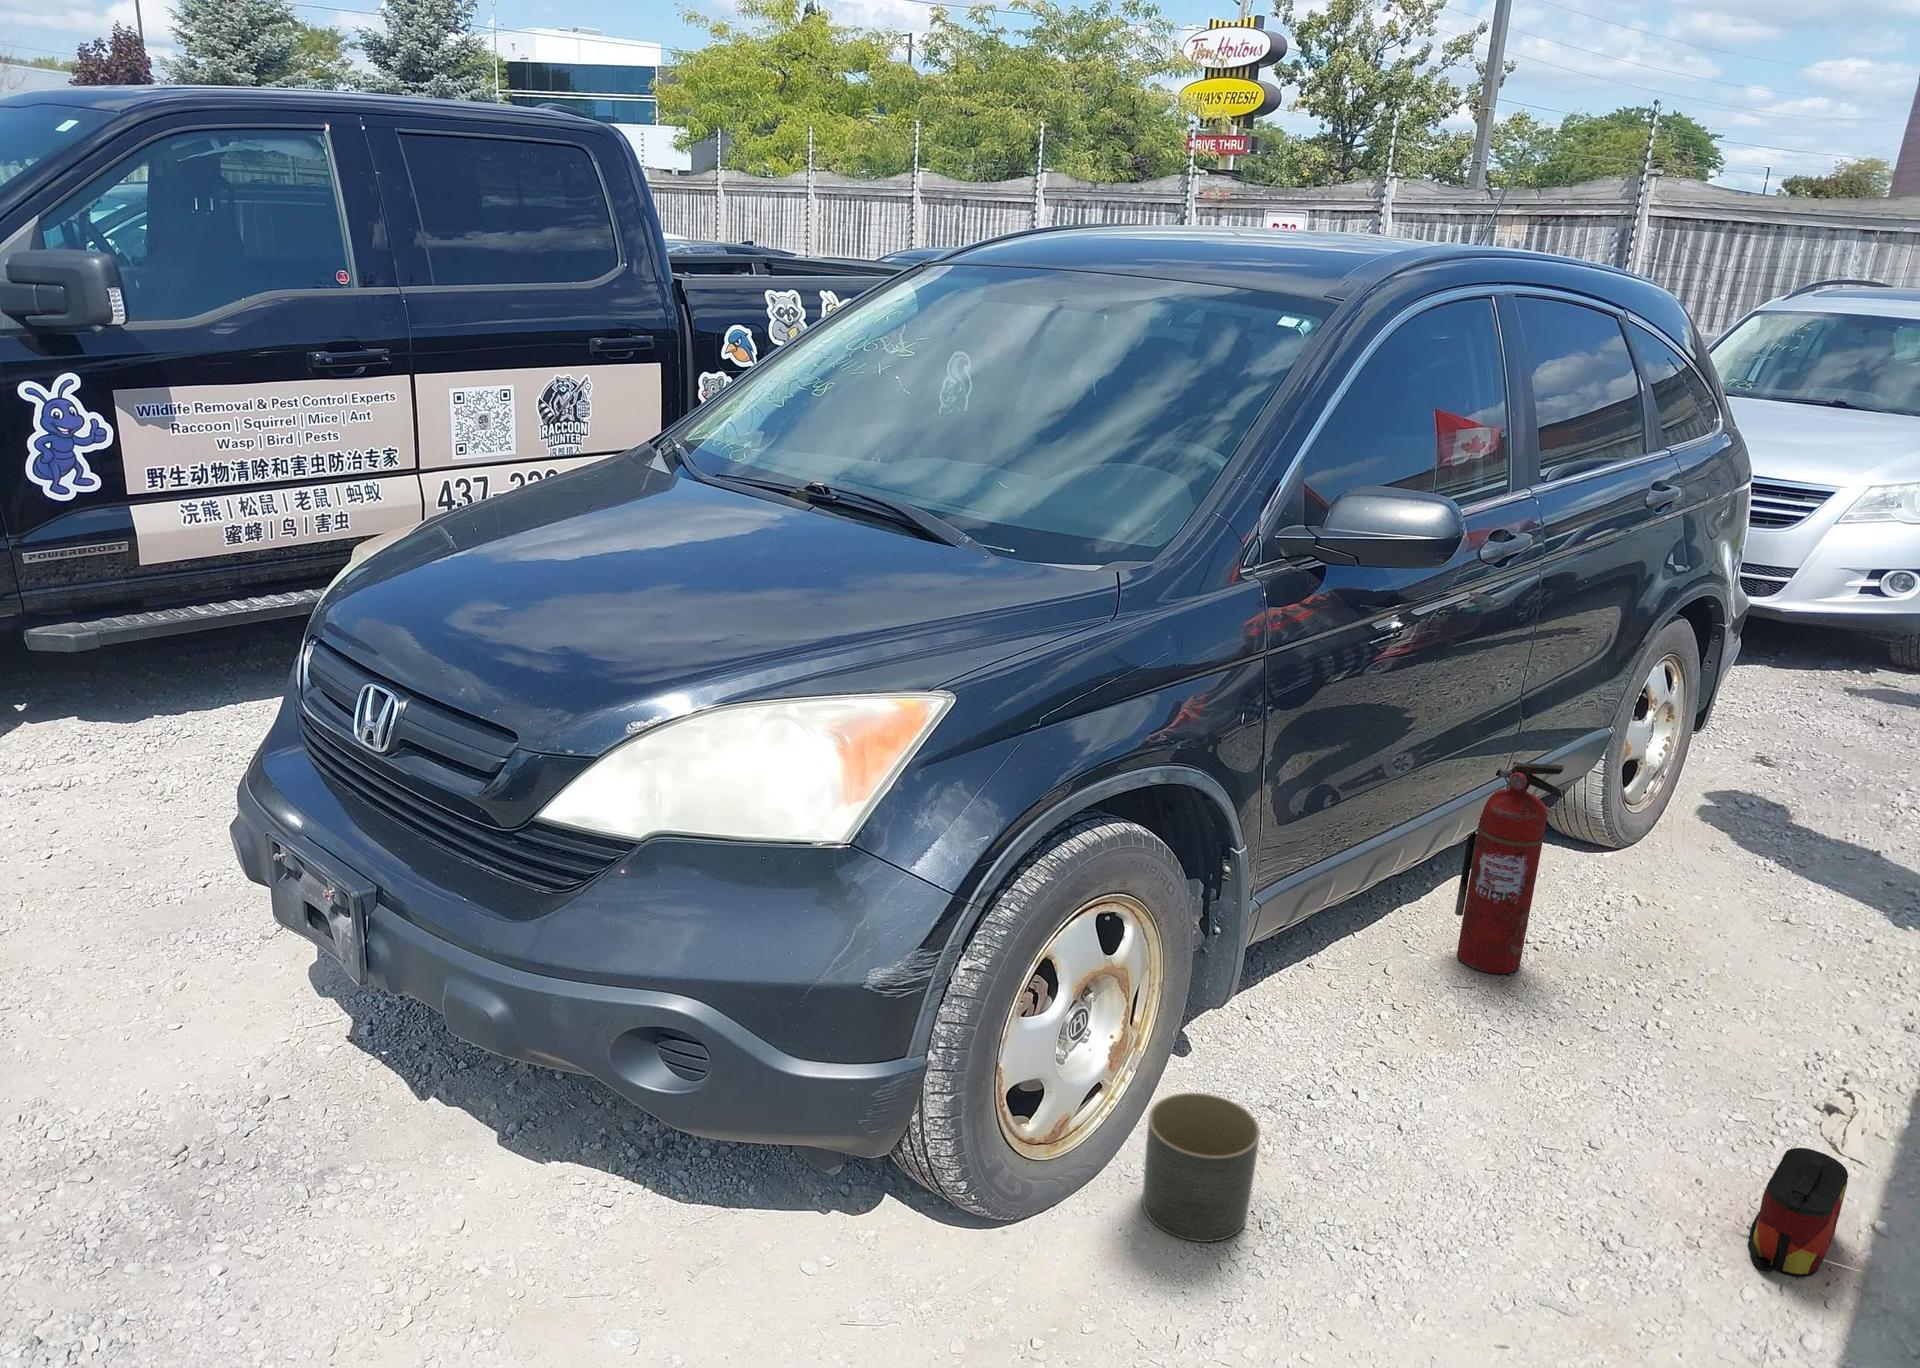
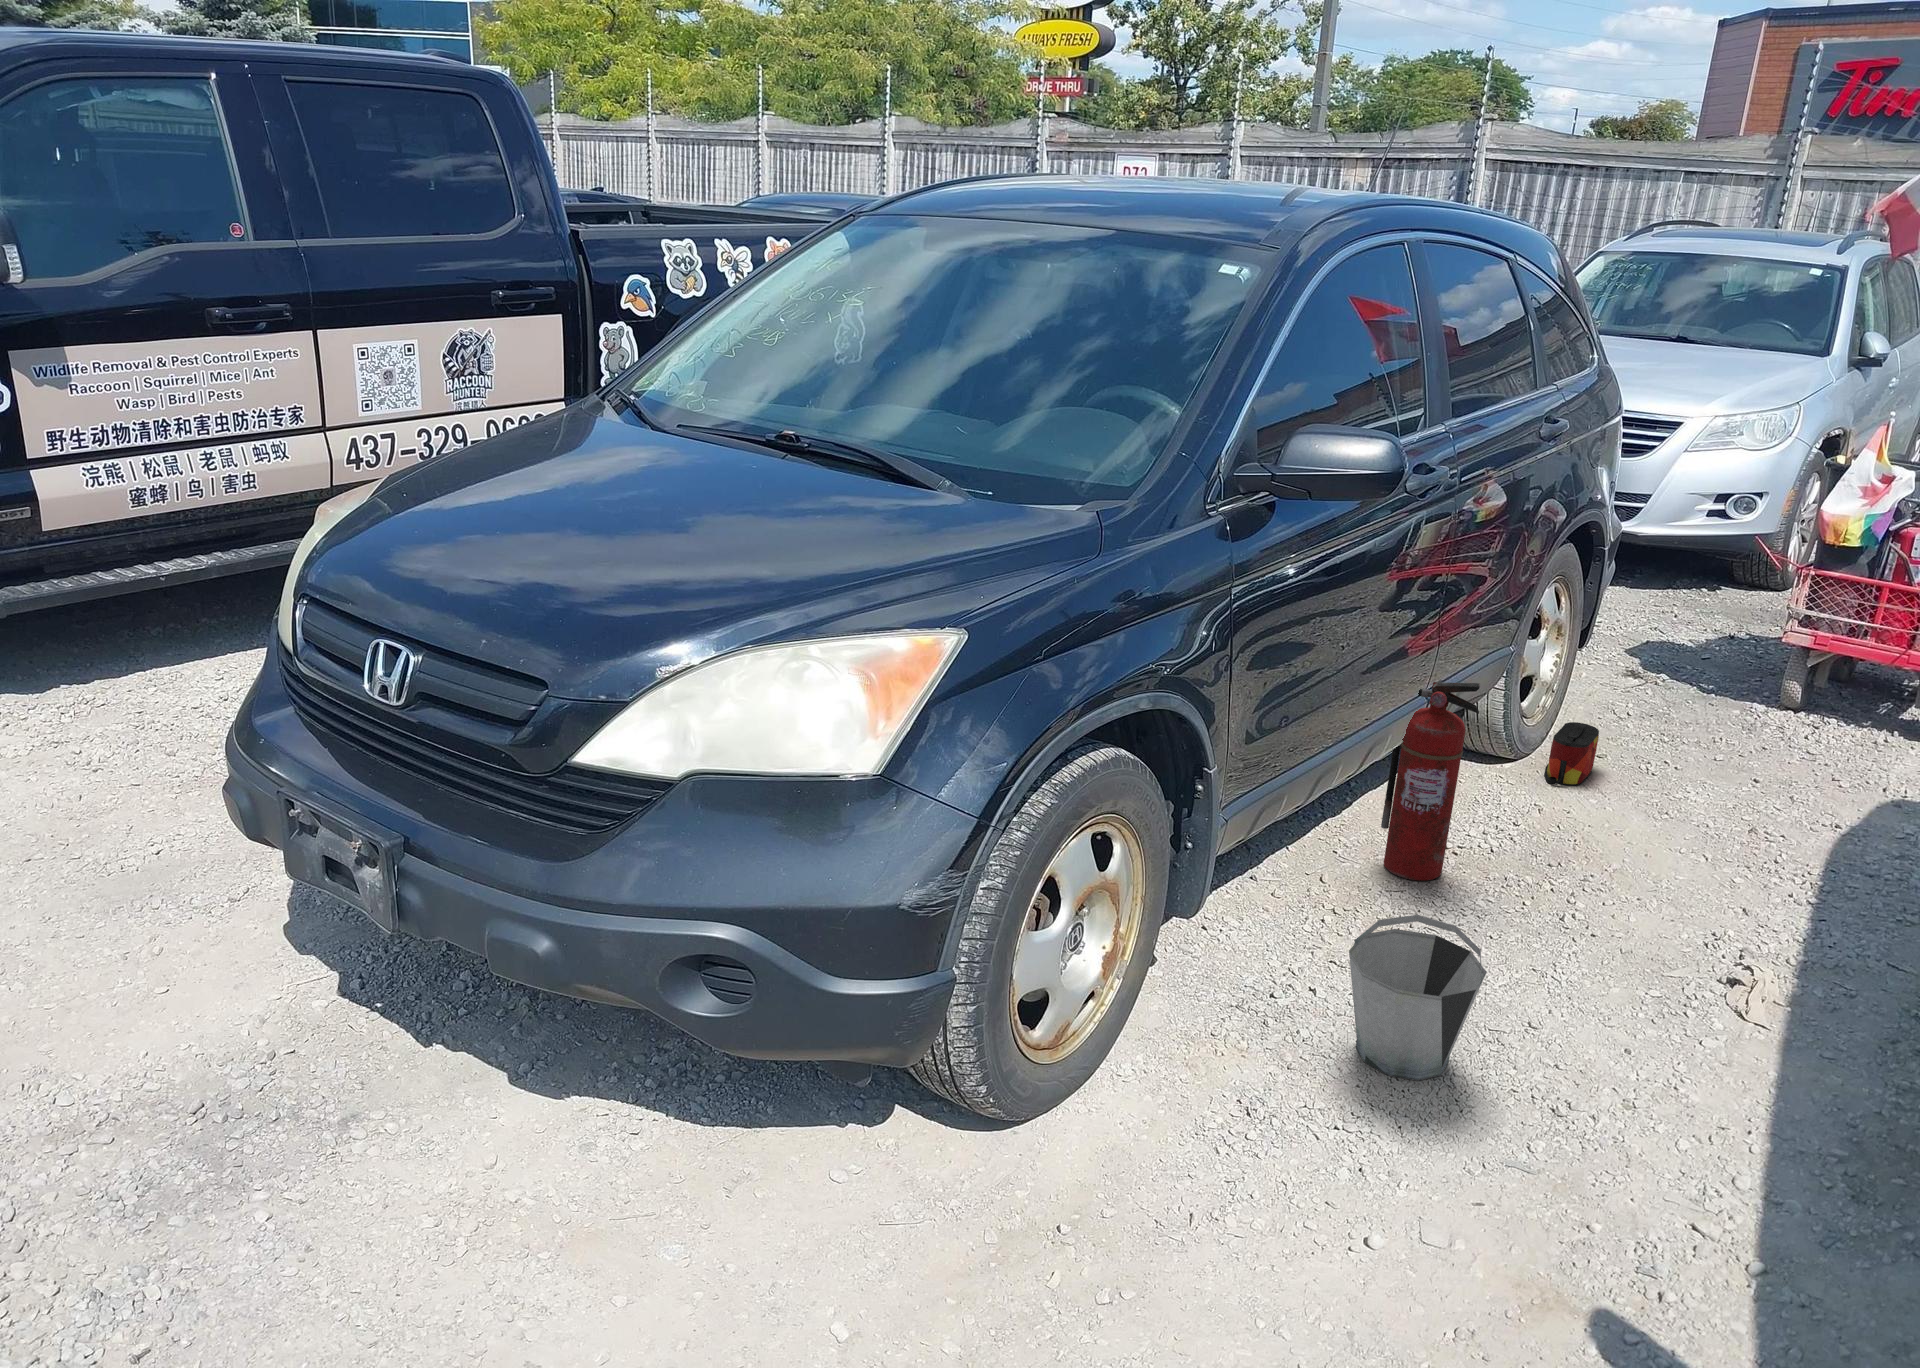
bucket: none [1390,1018,1542,1201] -> present [1349,915,1487,1081]
planter: present [1143,1093,1260,1242] -> none [1133,995,1242,1130]
bag: present [1748,1148,1848,1277] -> present [1544,722,1599,786]

